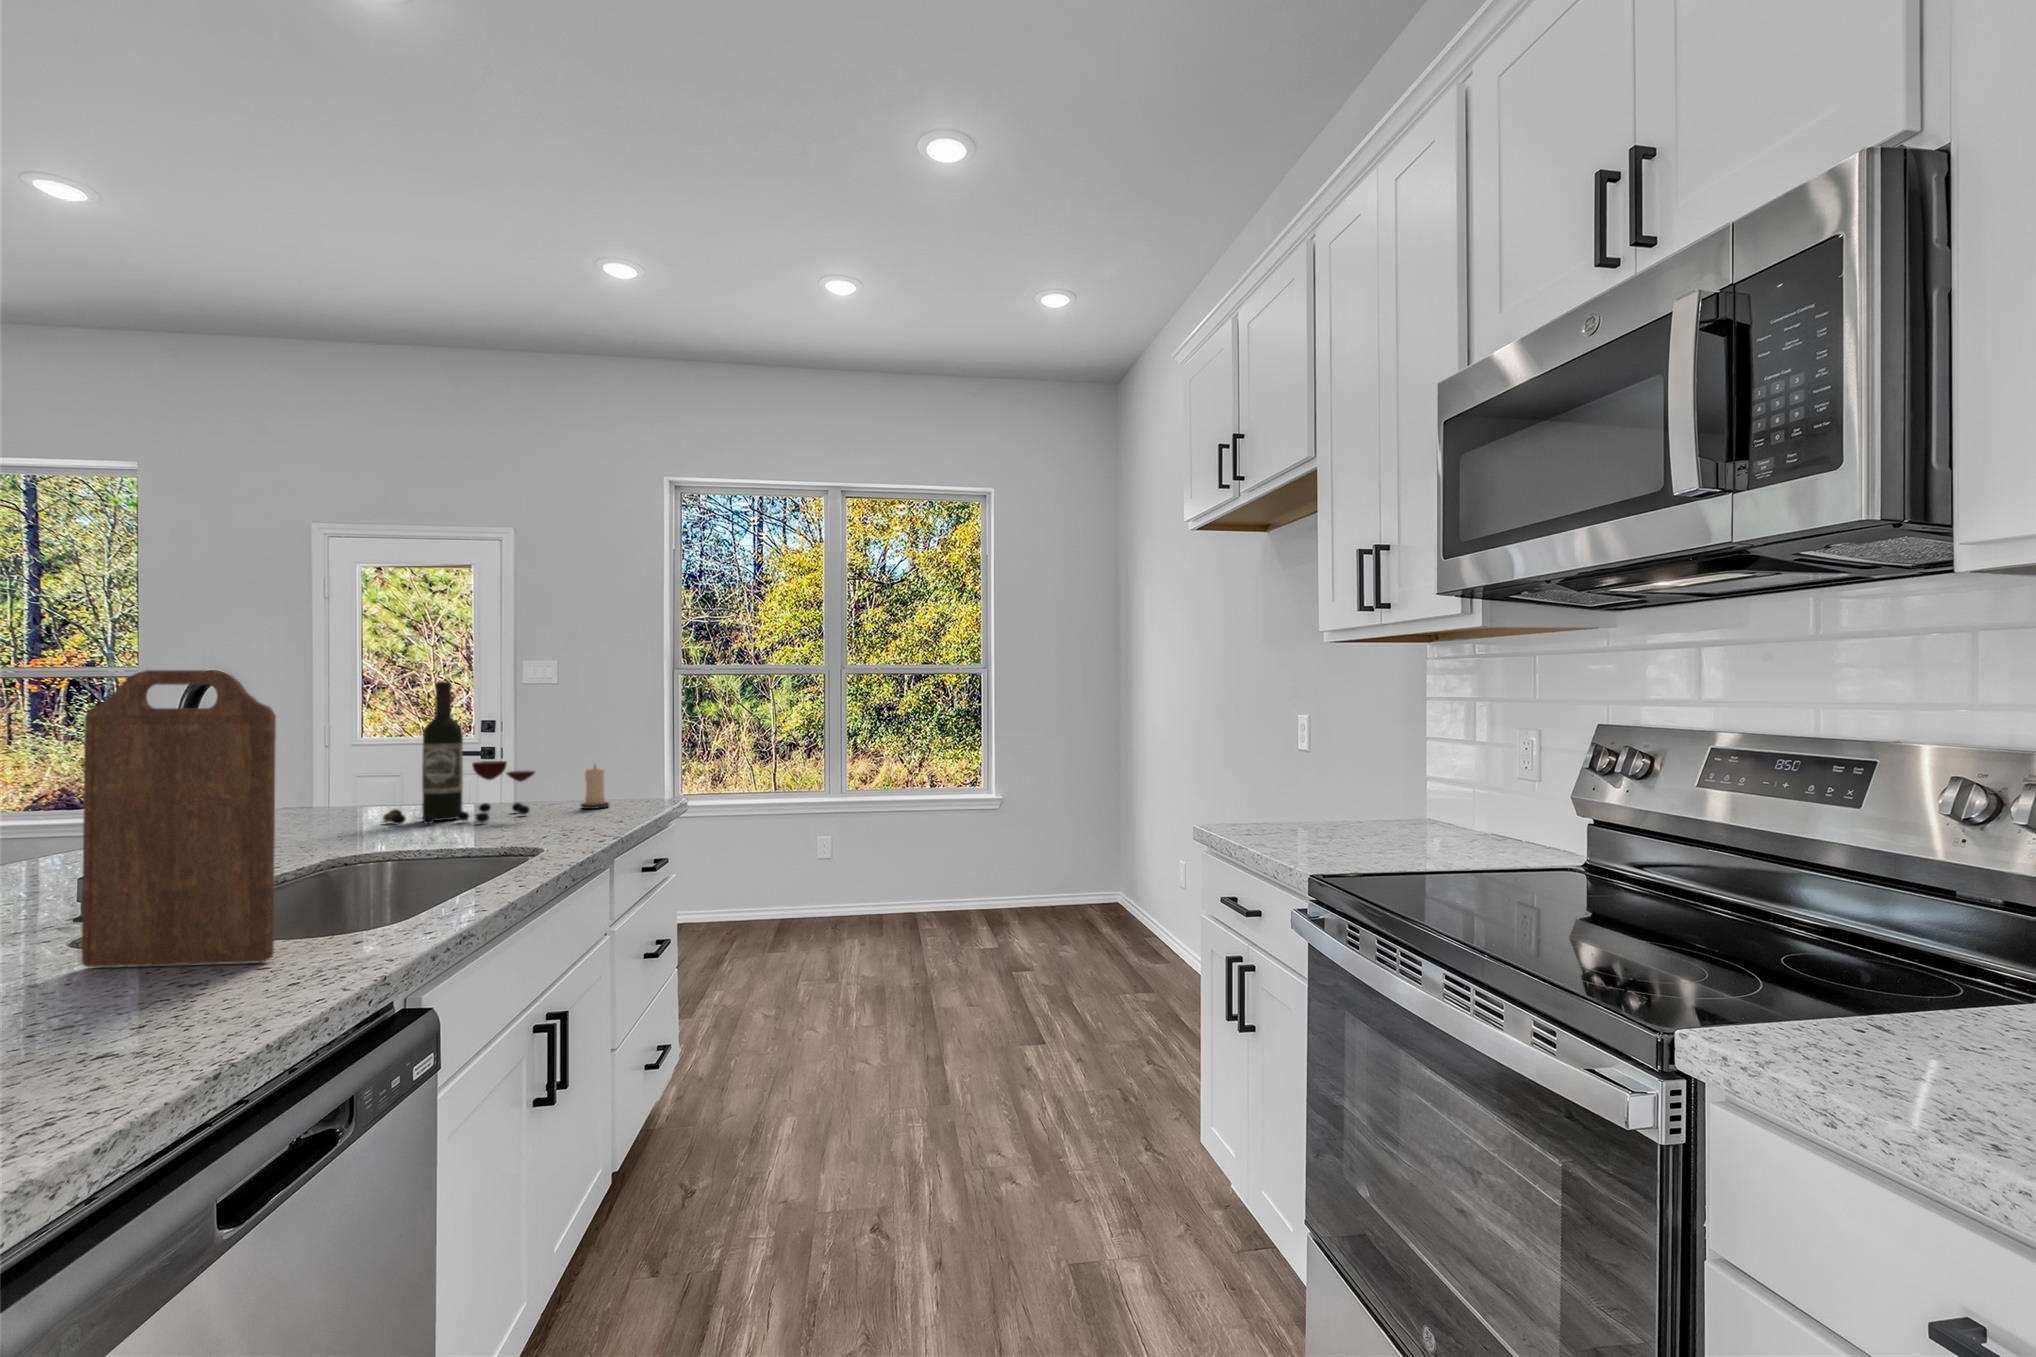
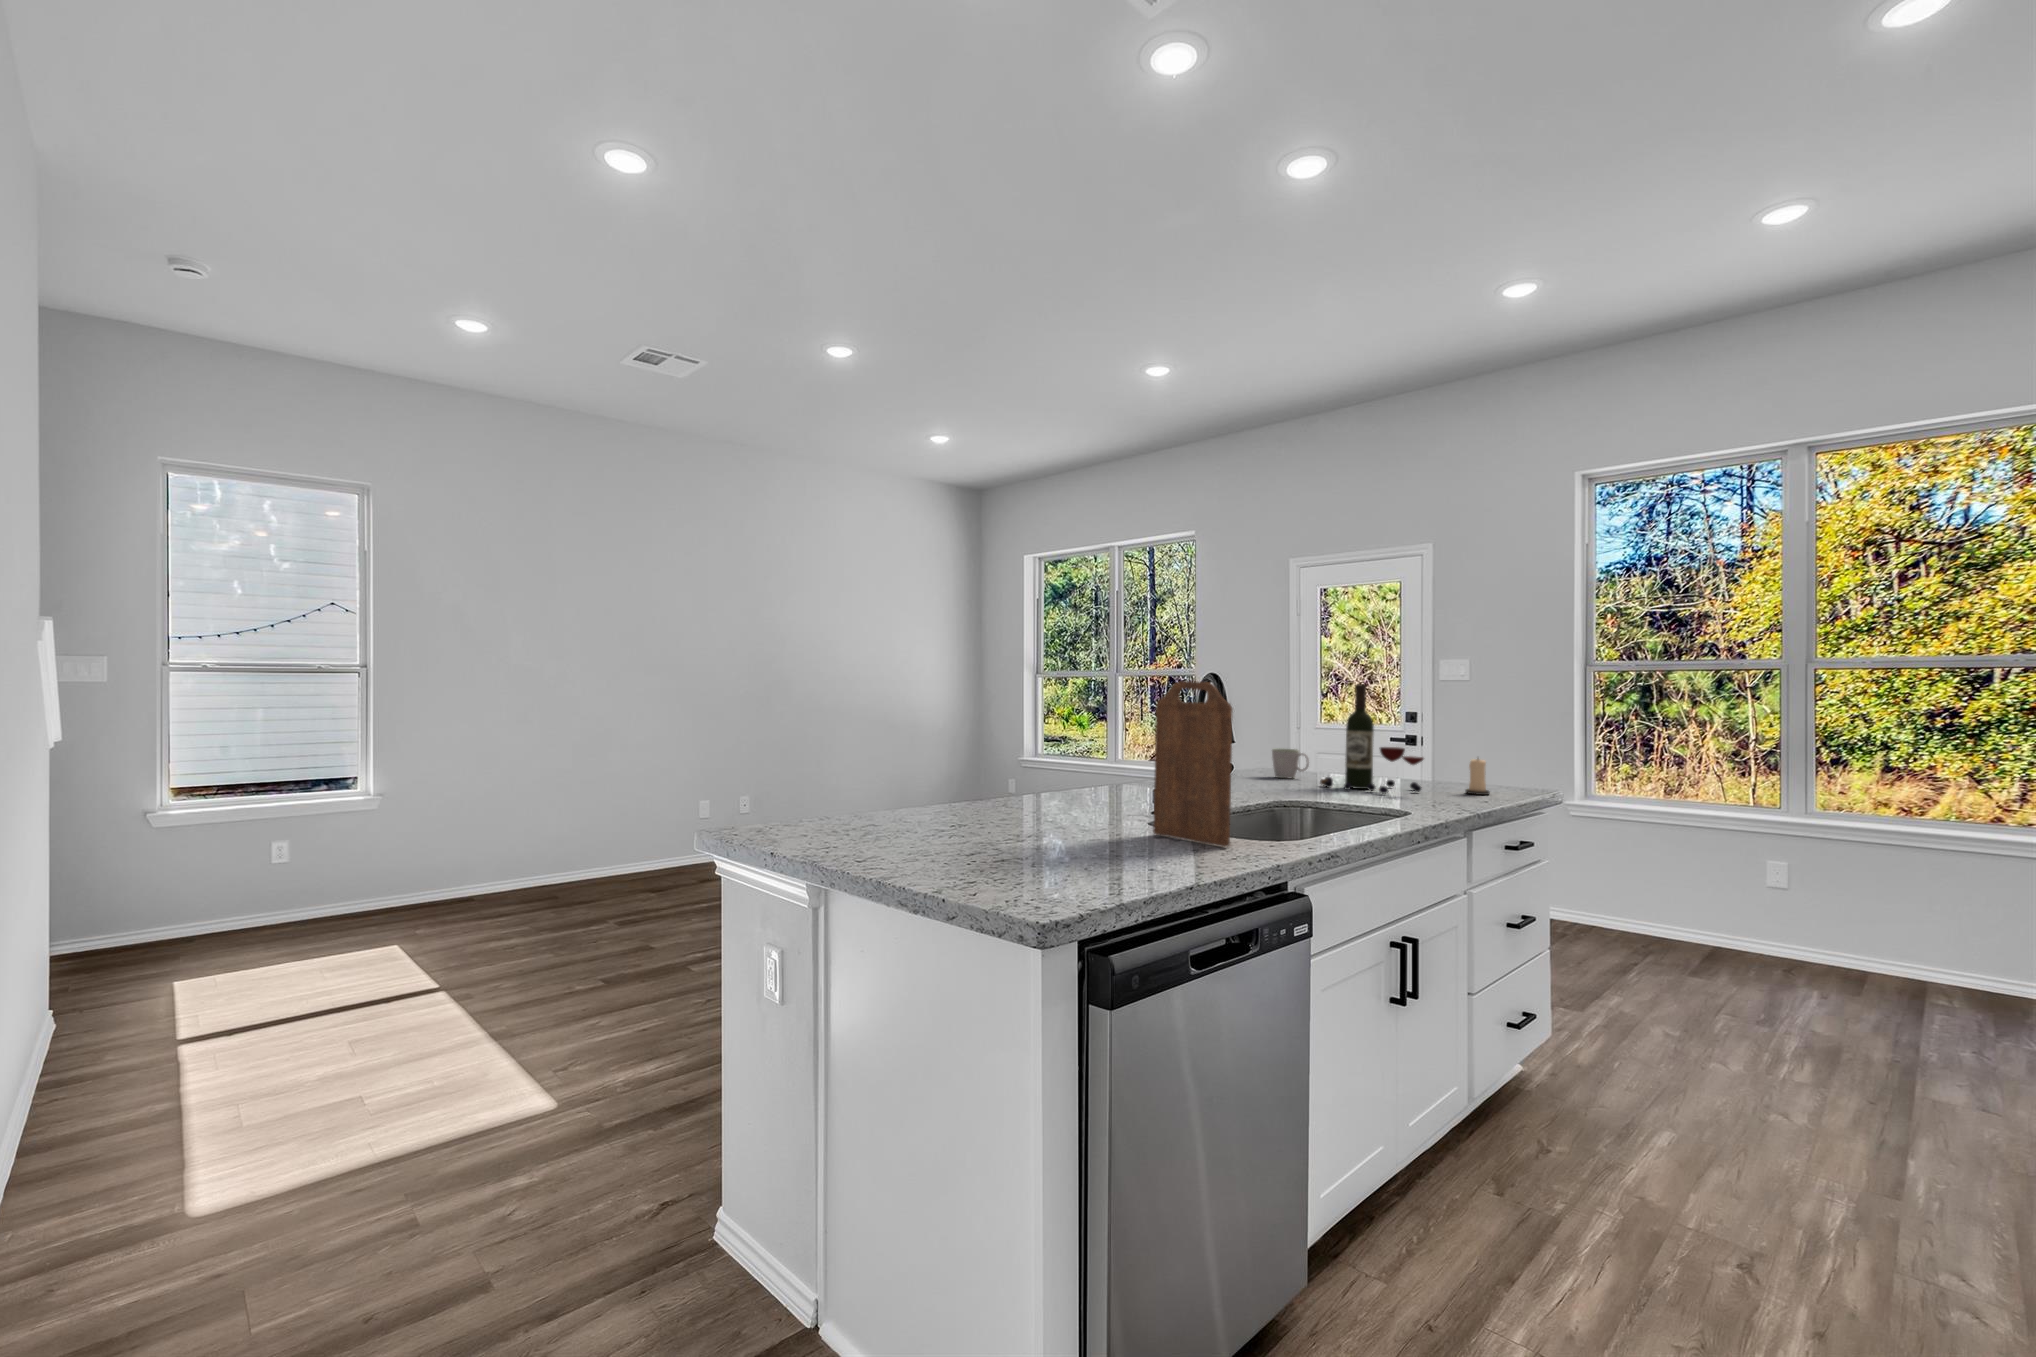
mug: none [297,776,360,819] -> present [1272,749,1309,778]

